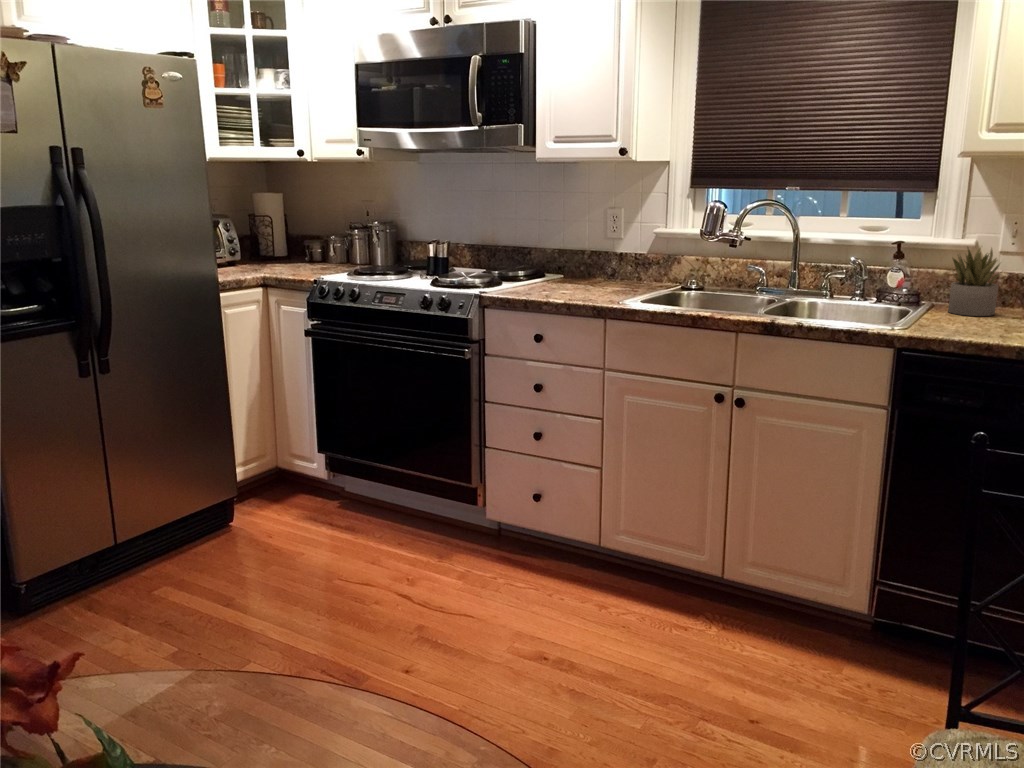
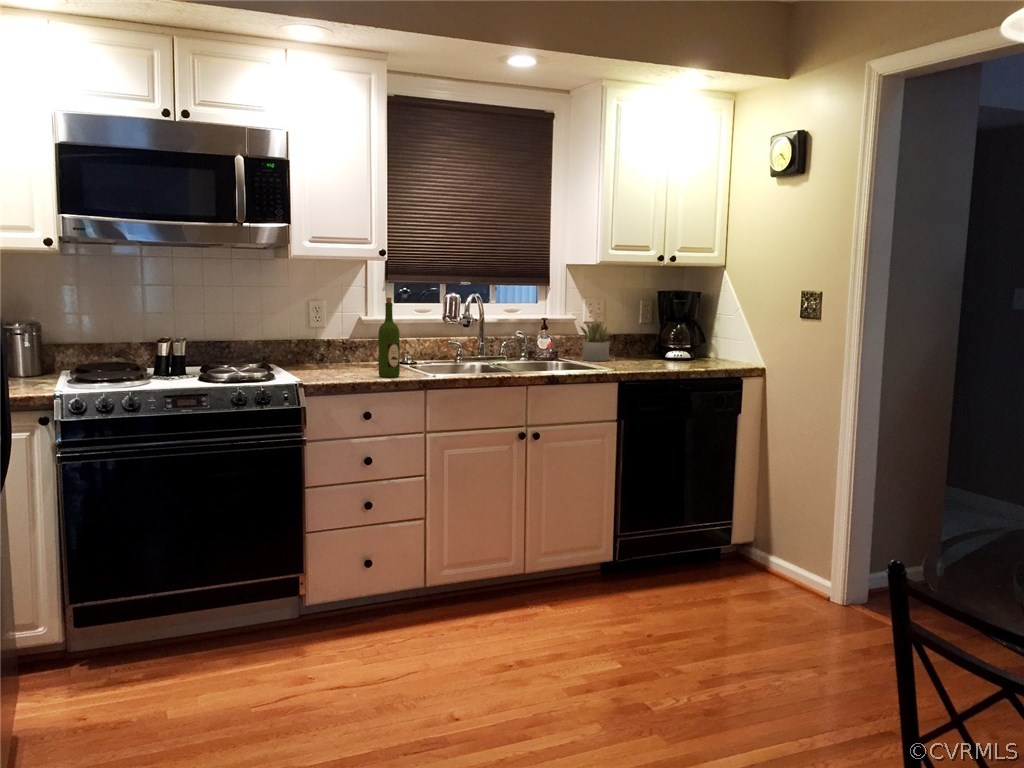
wine bottle: none [572,206,596,299] -> present [378,298,400,377]

